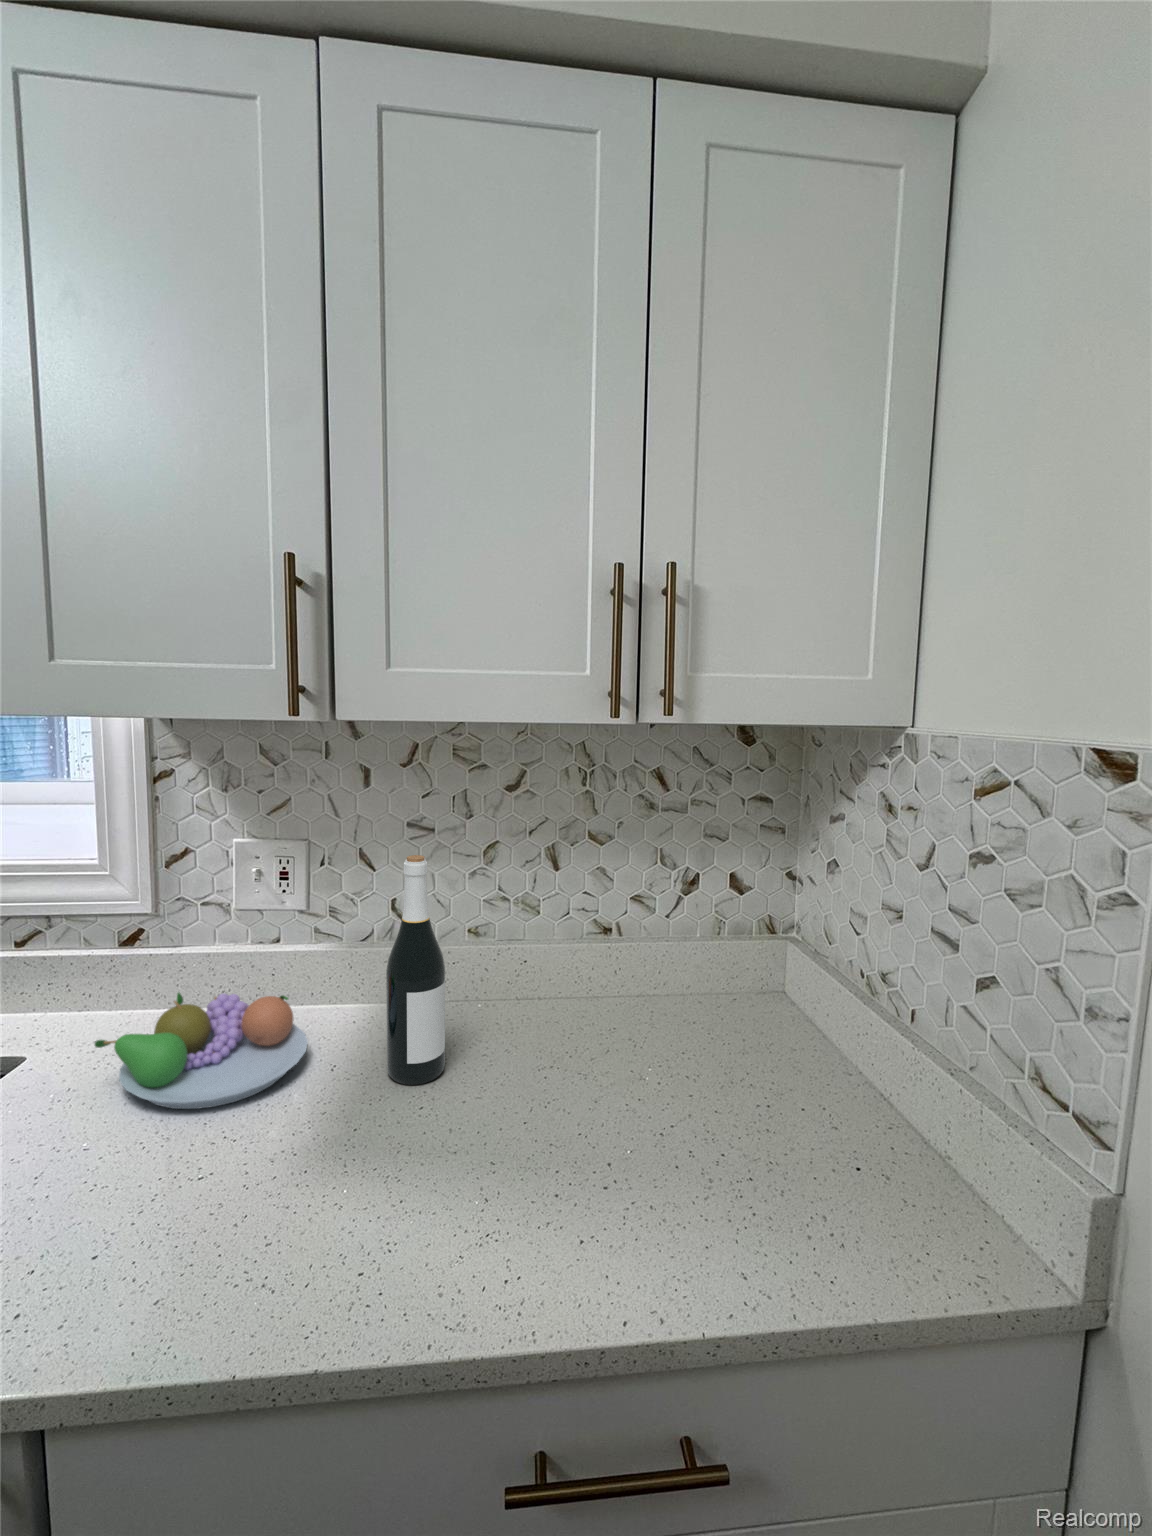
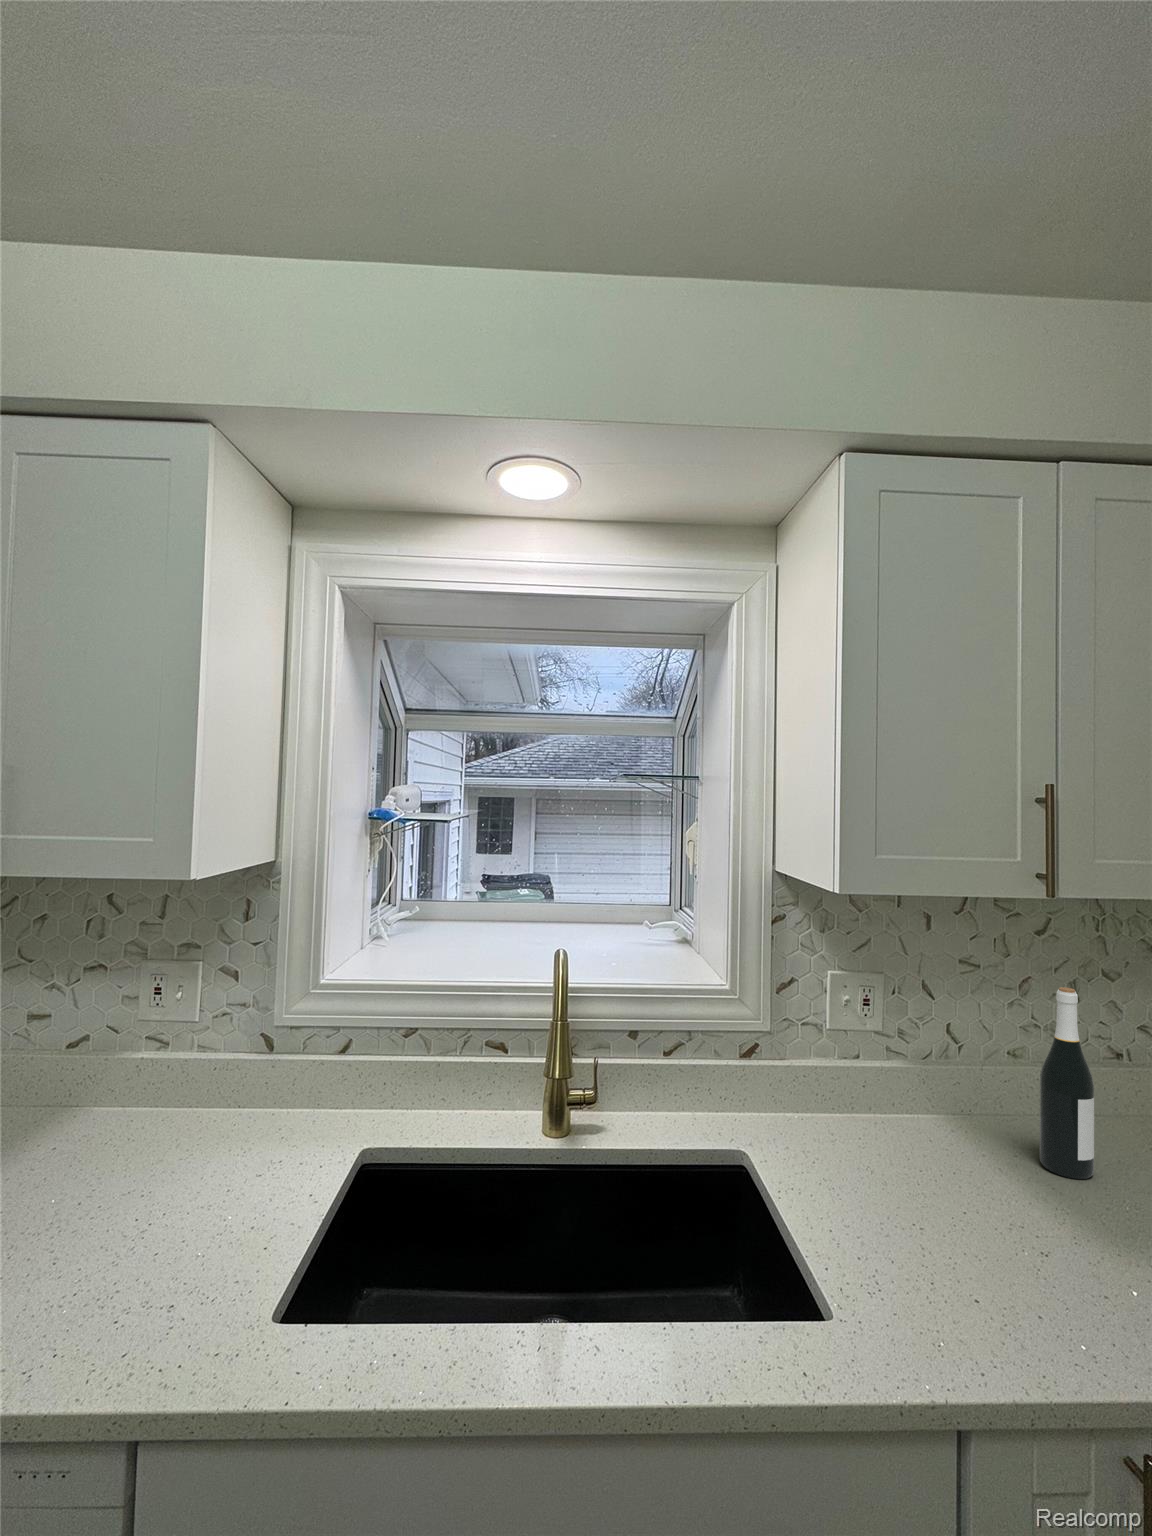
fruit bowl: present [95,993,308,1109] -> none [836,1095,984,1190]

